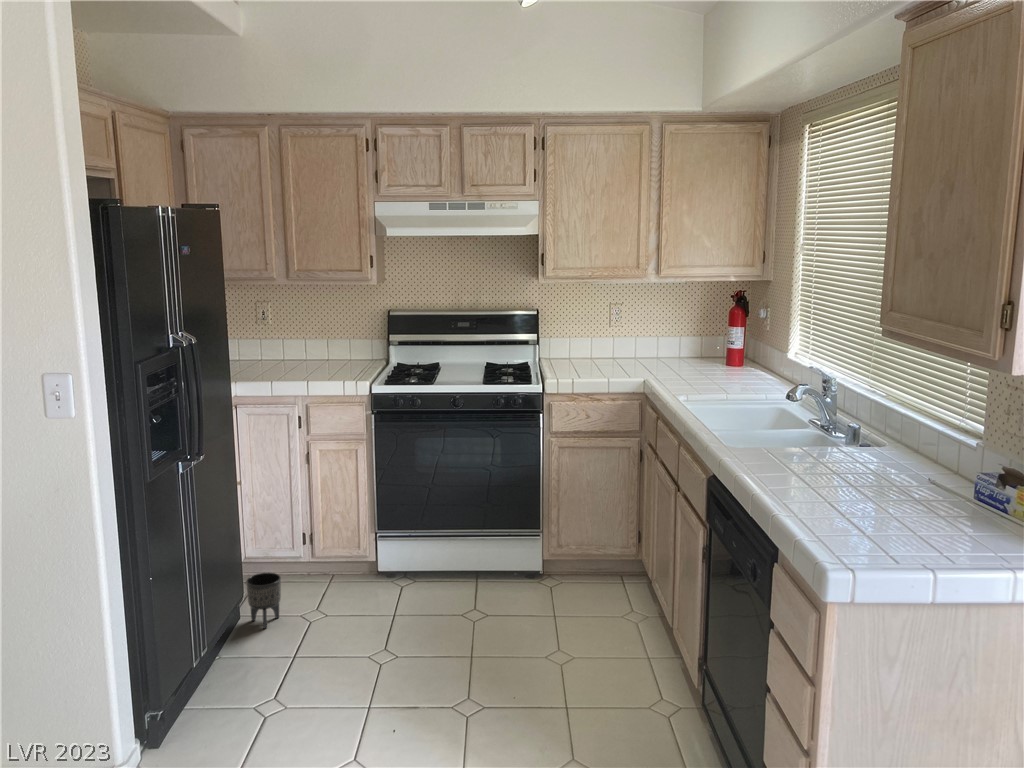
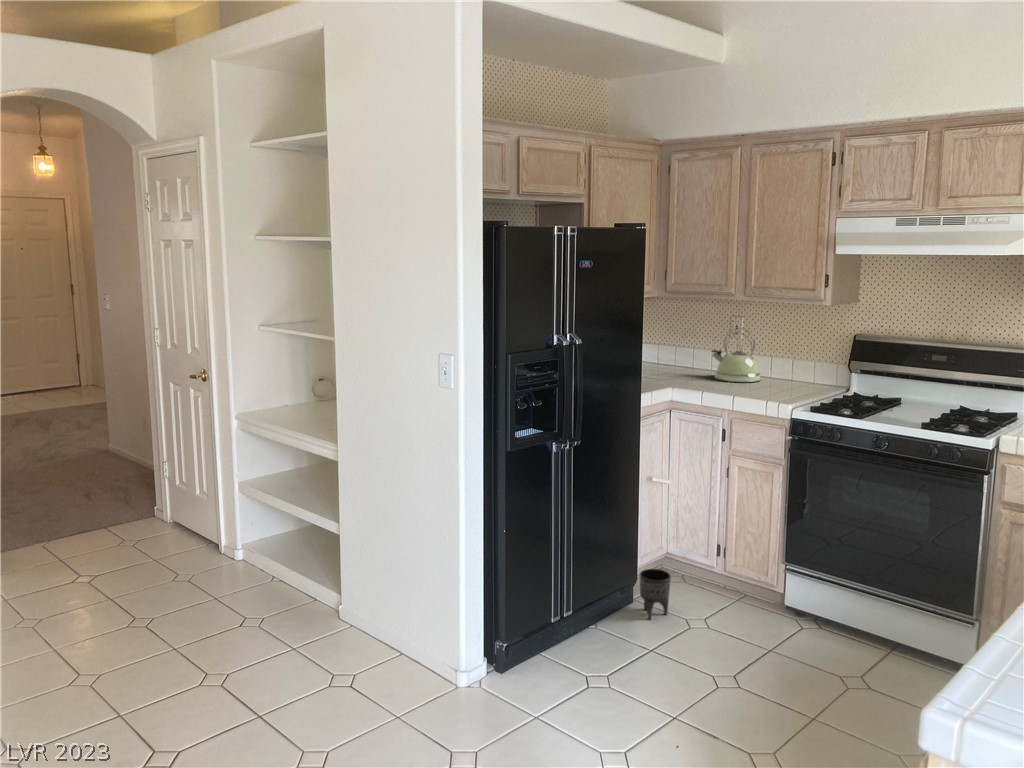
kettle: none [249,312,304,367] -> present [712,328,761,382]

